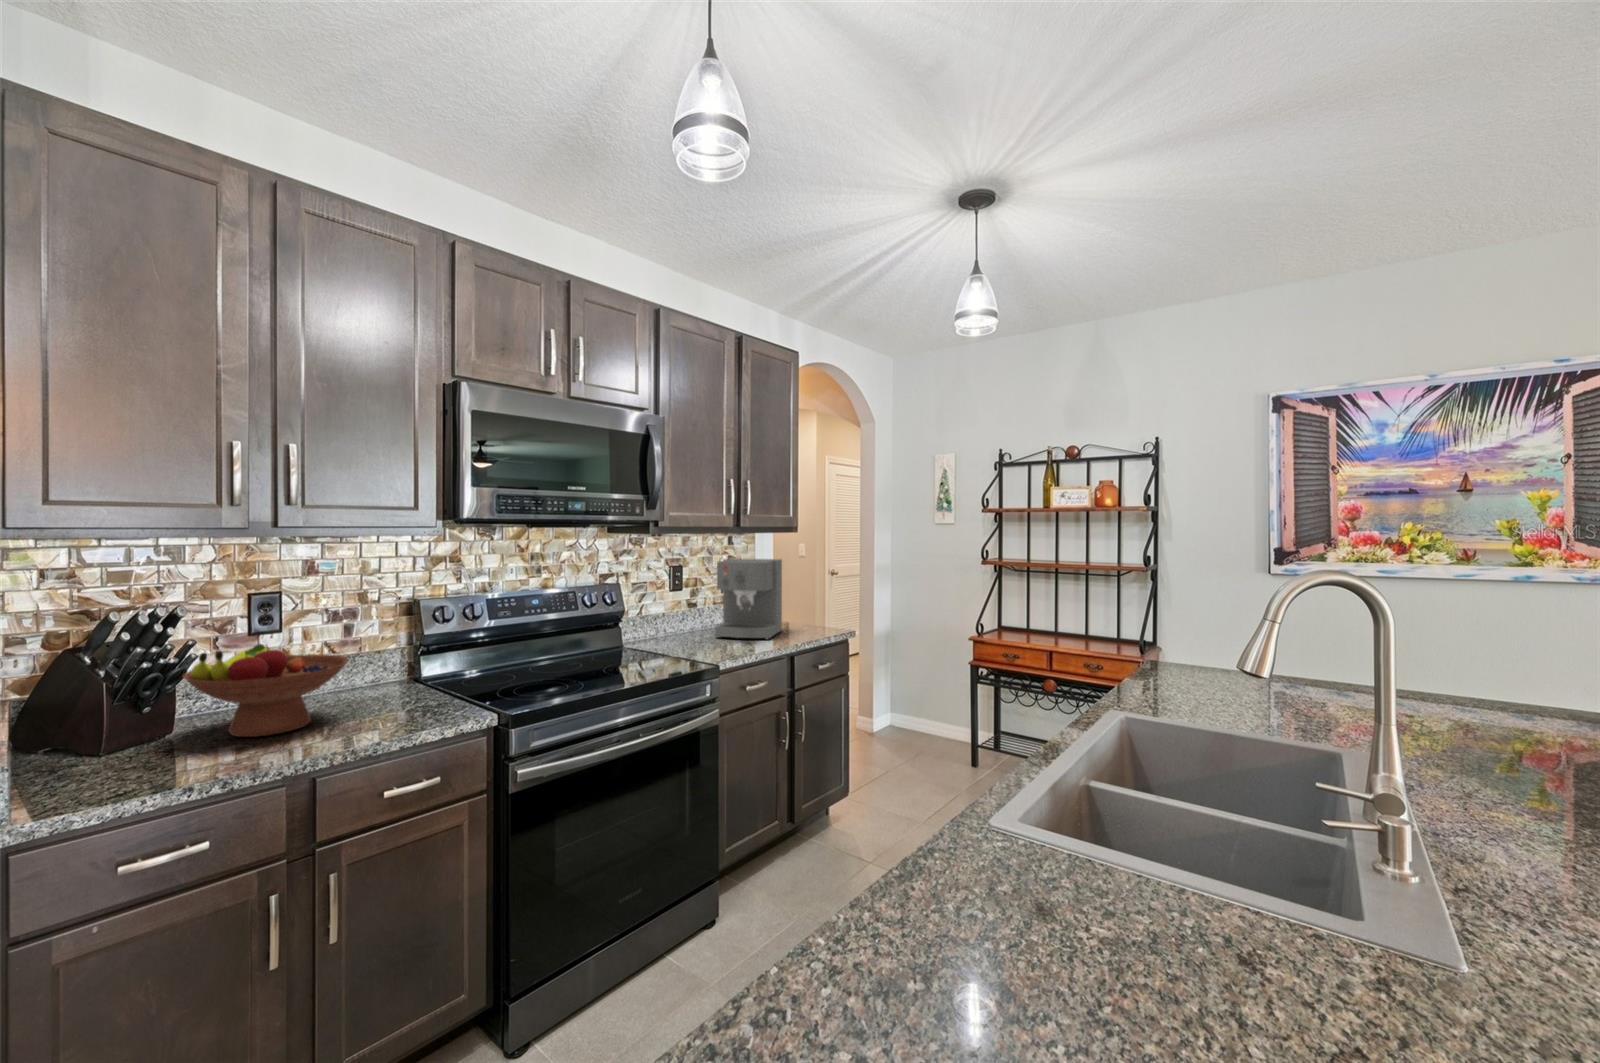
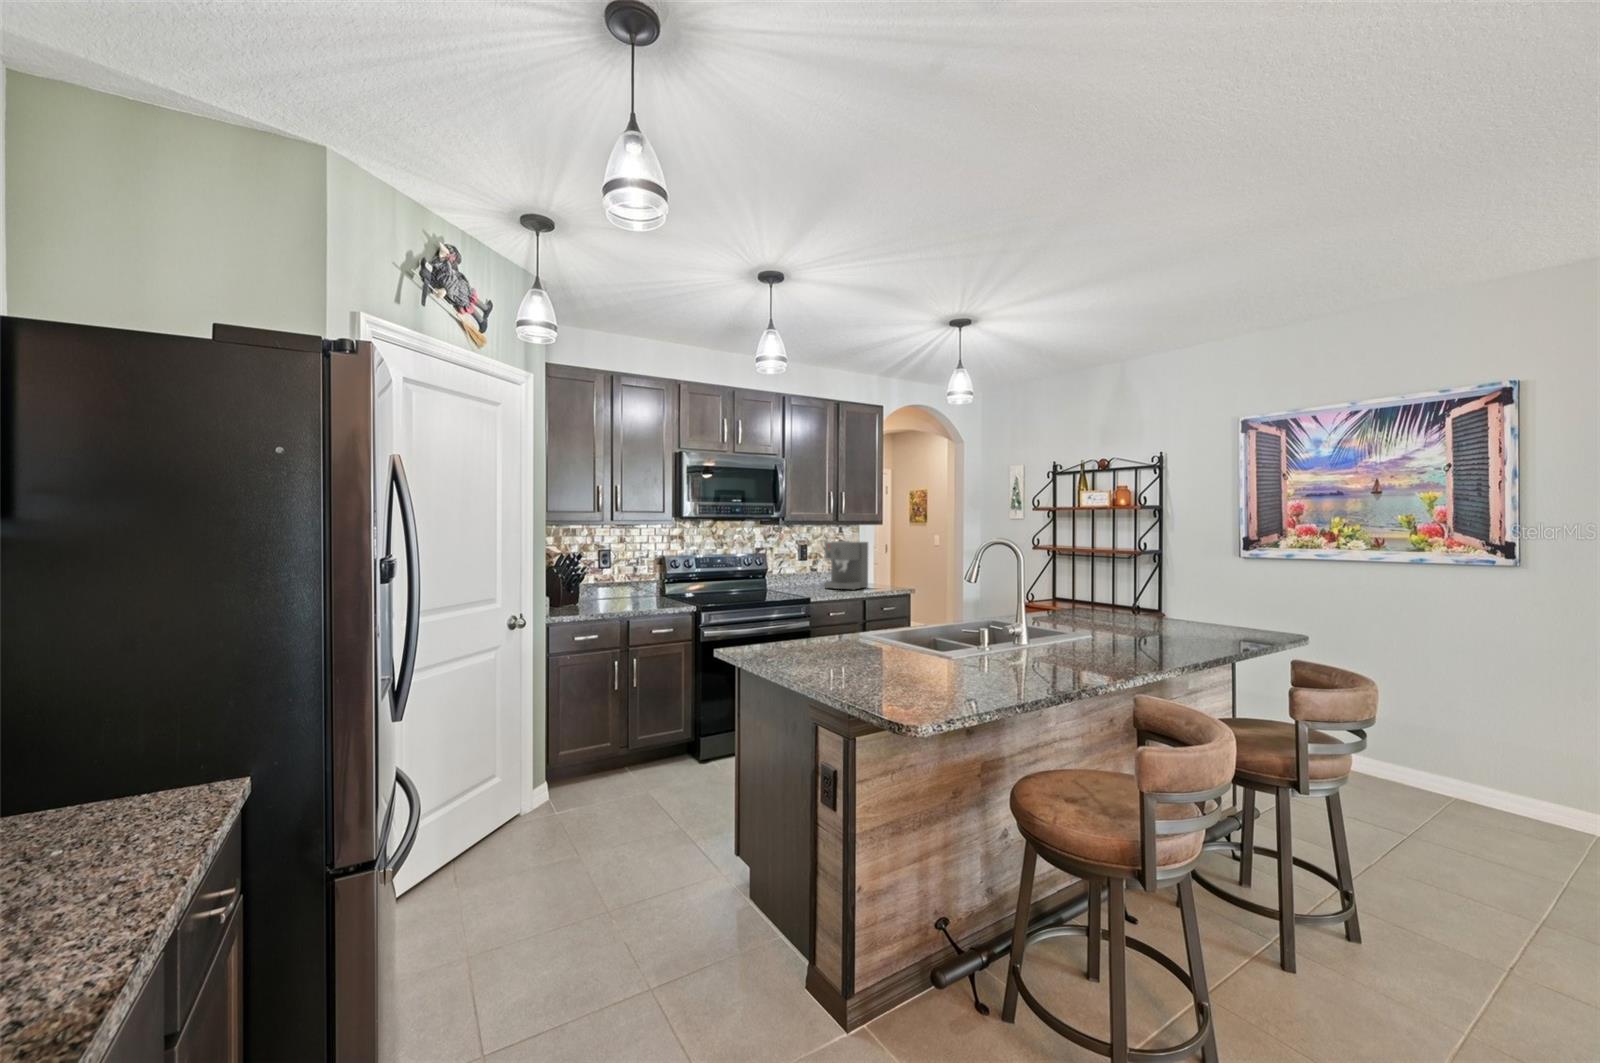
fruit bowl: present [183,644,349,737] -> none [580,570,637,606]

